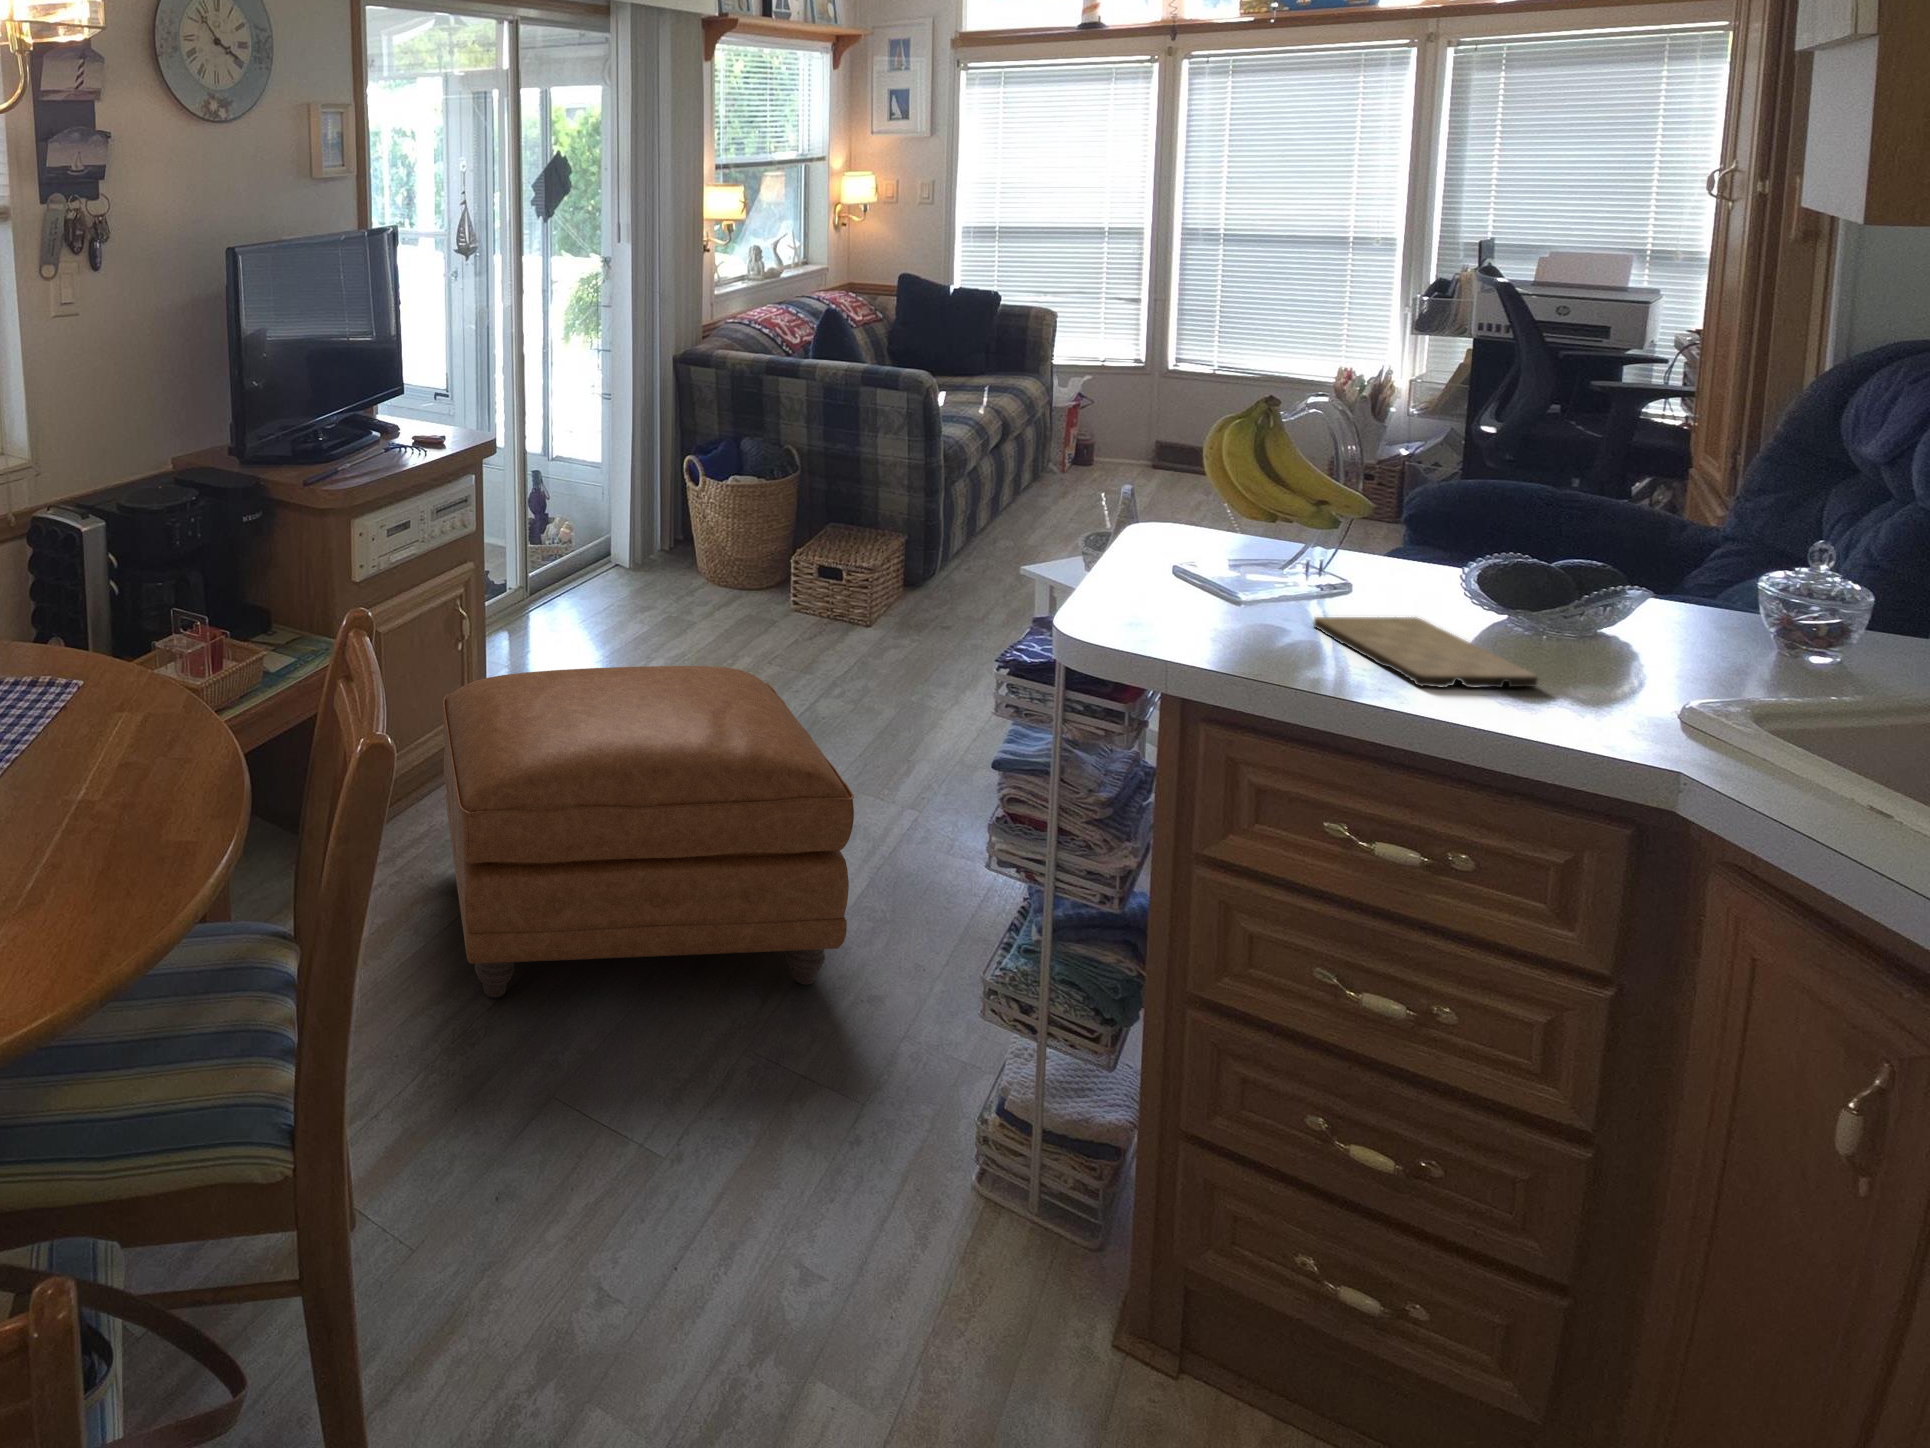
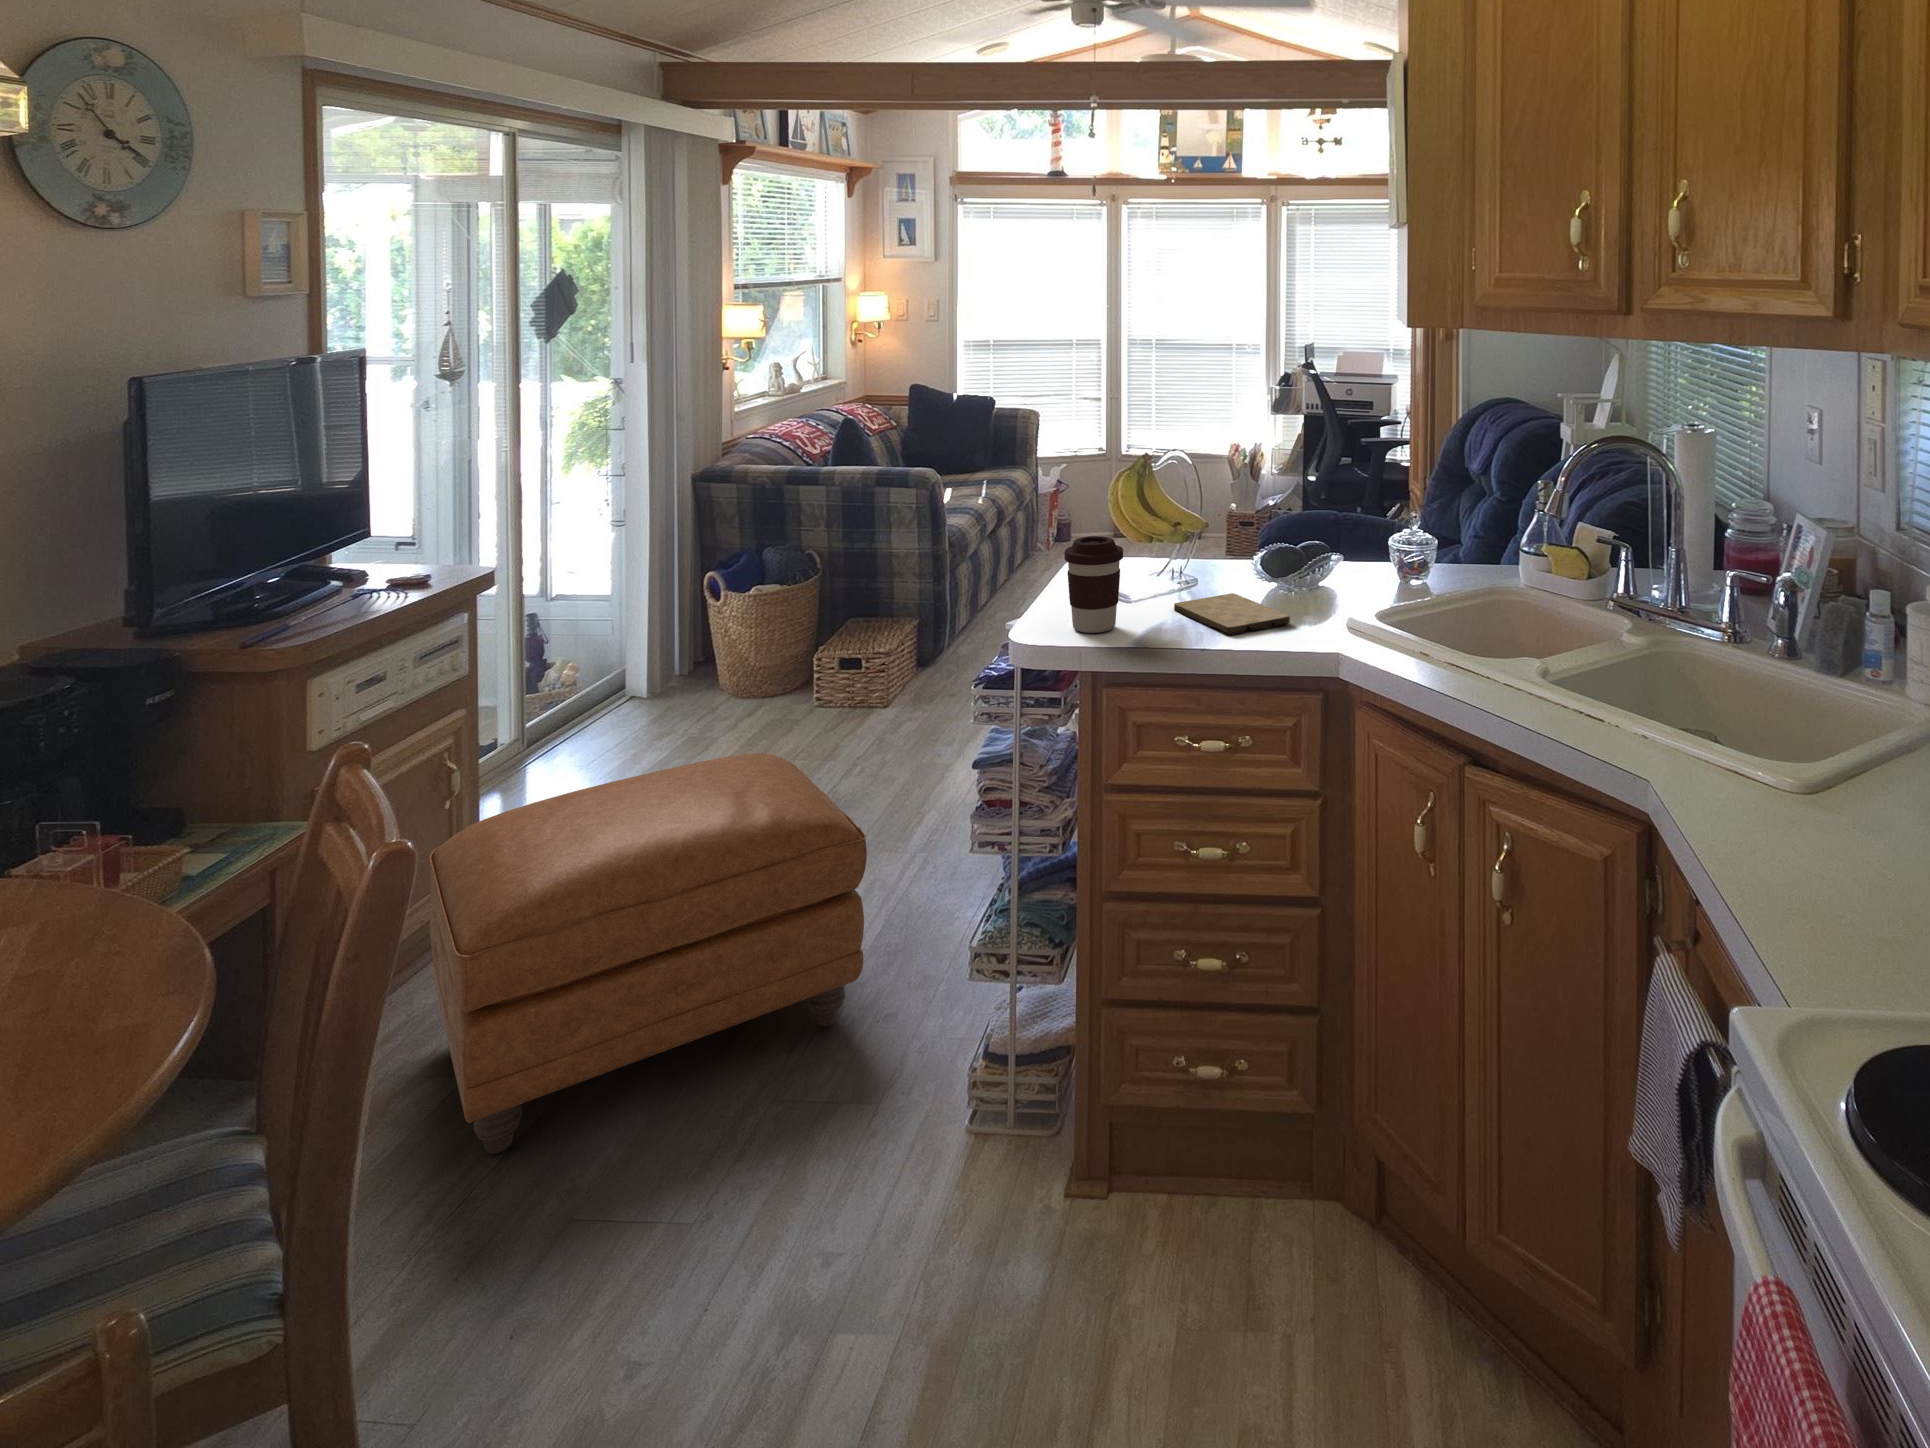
coffee cup: none [1143,509,1238,642] -> present [1064,536,1123,633]

